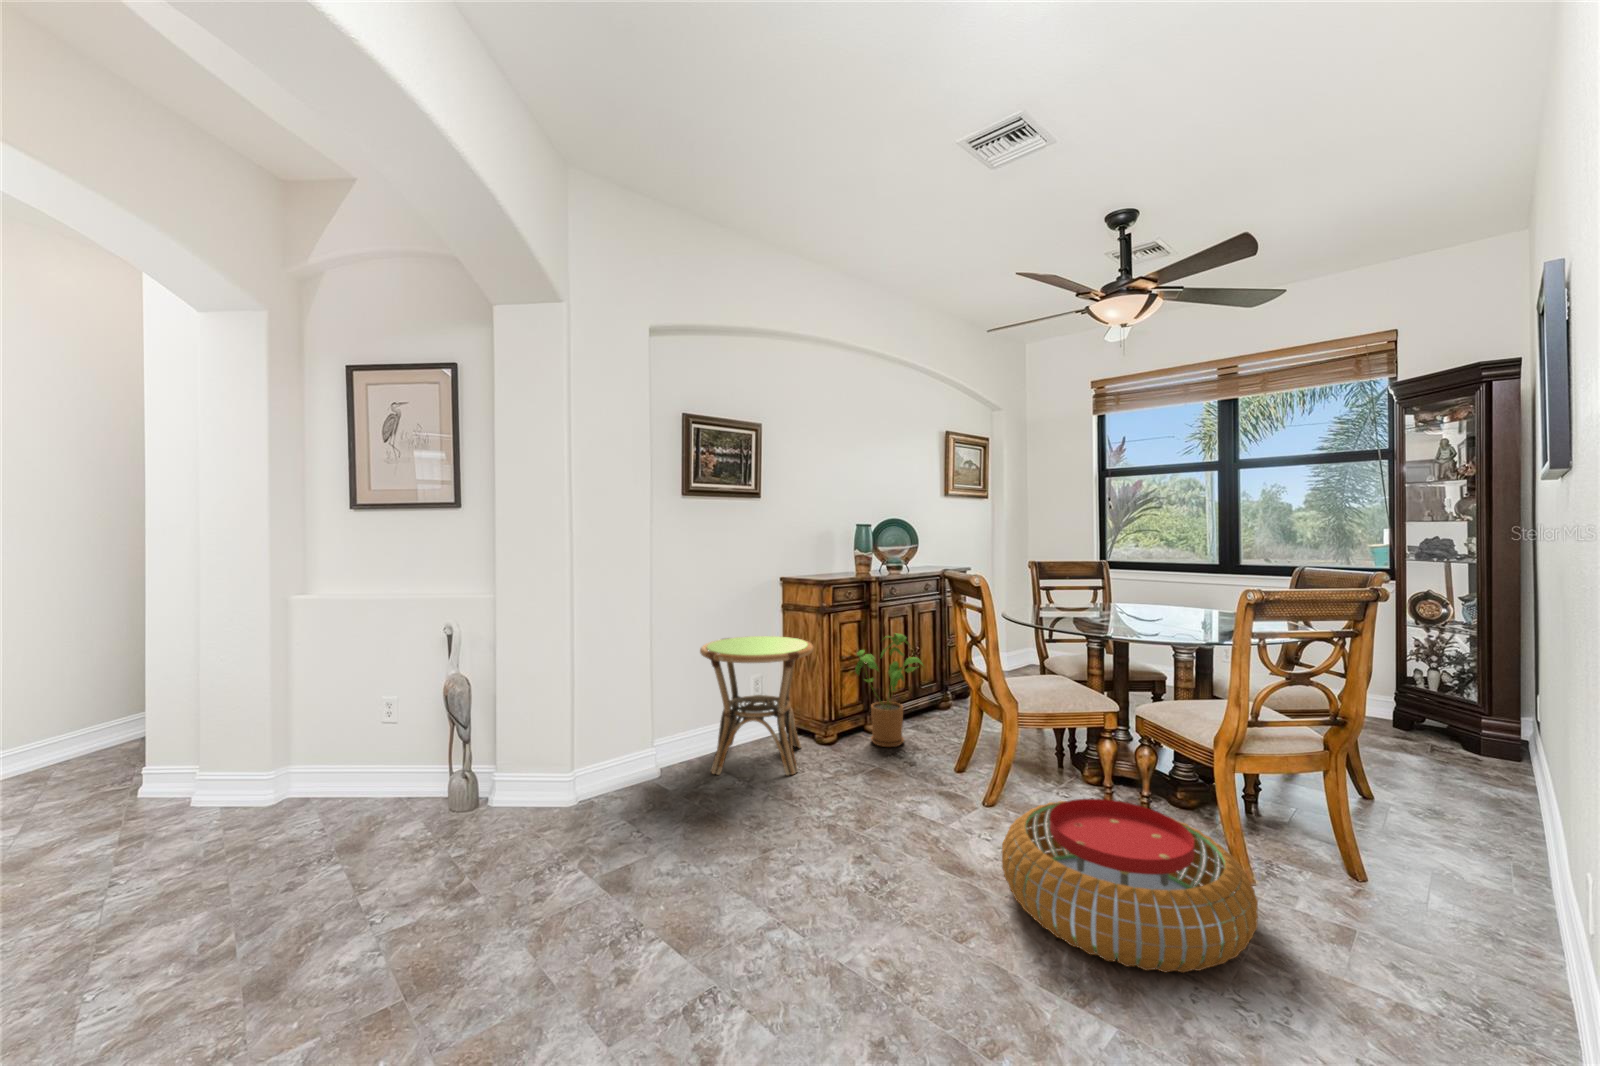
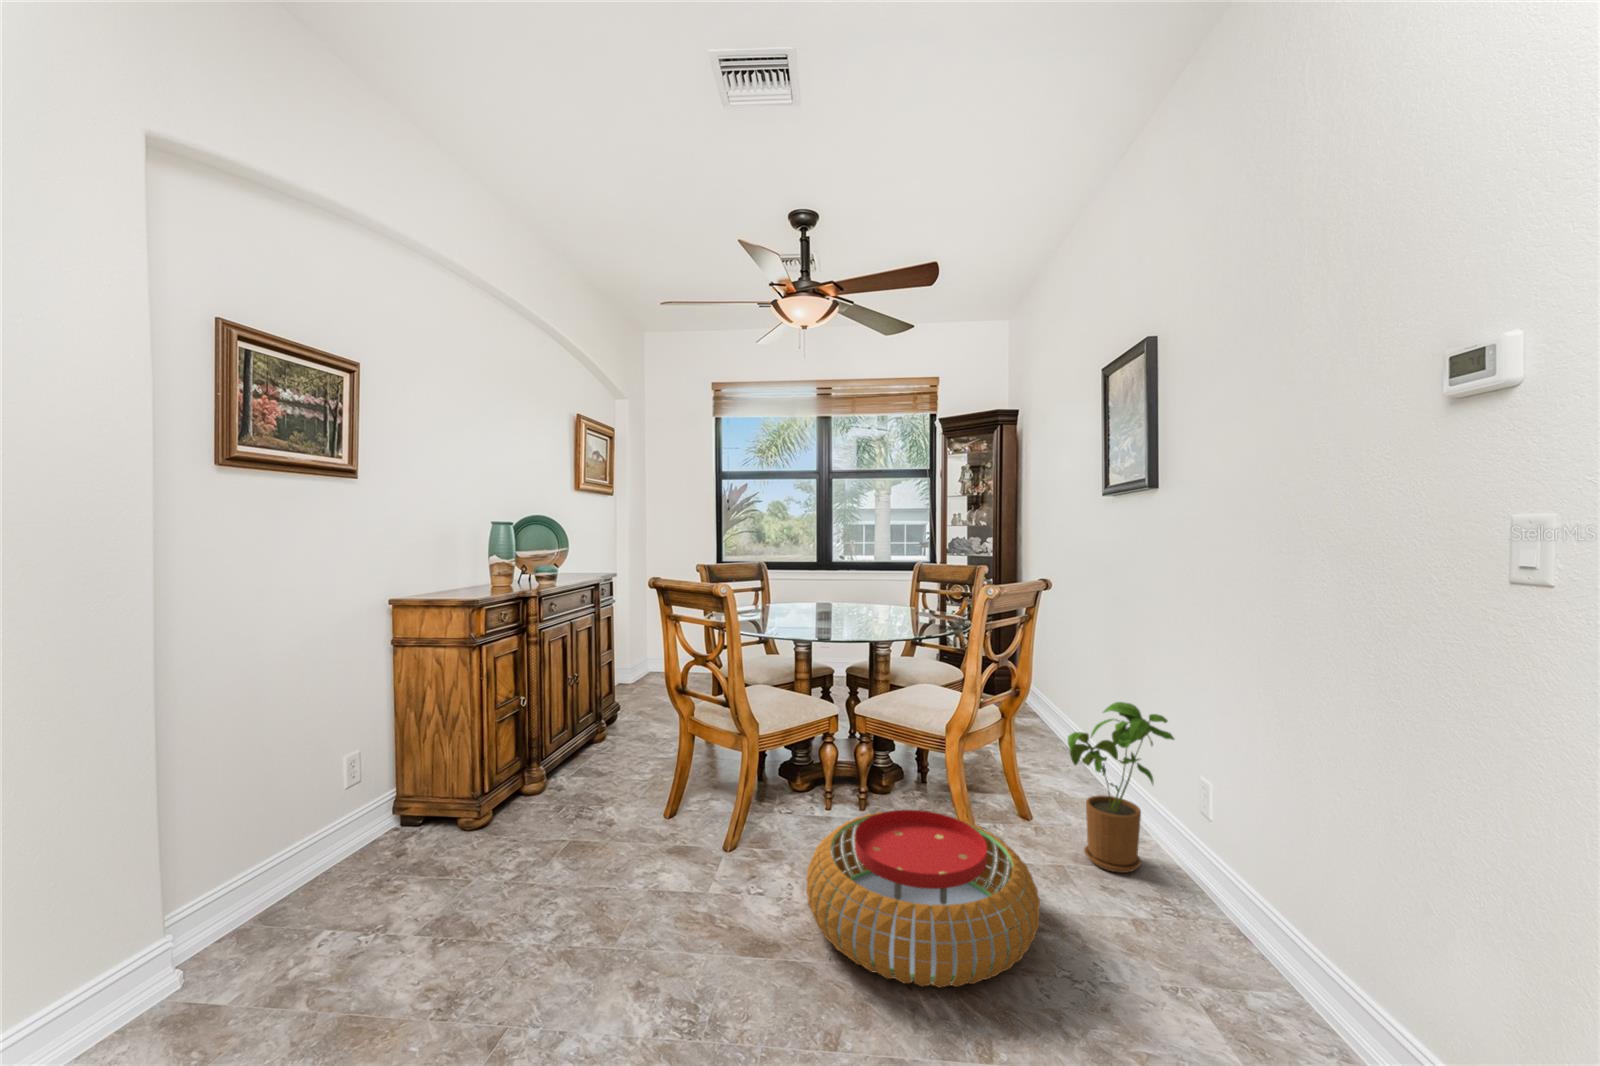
house plant: present [855,634,923,747] -> present [1068,702,1174,873]
side table: present [700,636,814,775] -> none [262,687,477,942]

